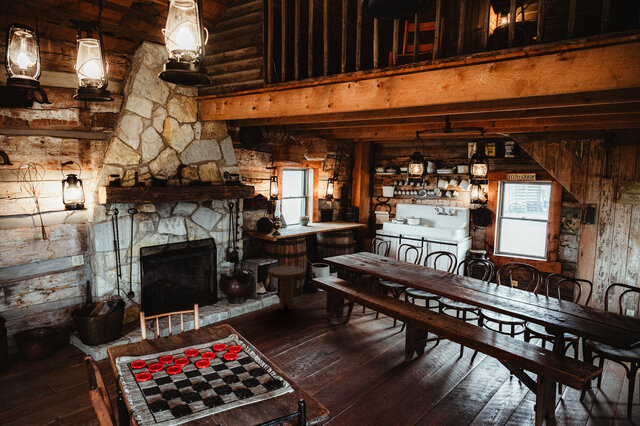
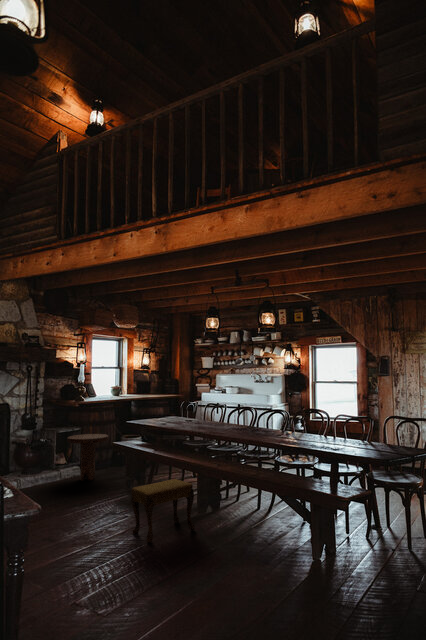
footstool: none [348,336,410,404] -> present [131,479,195,543]

